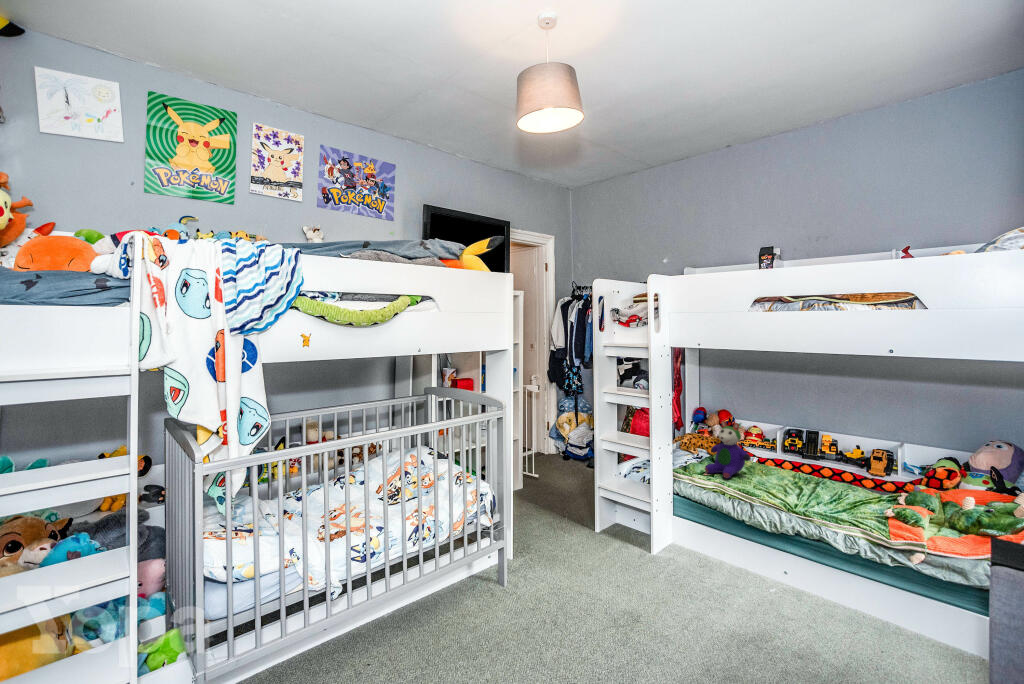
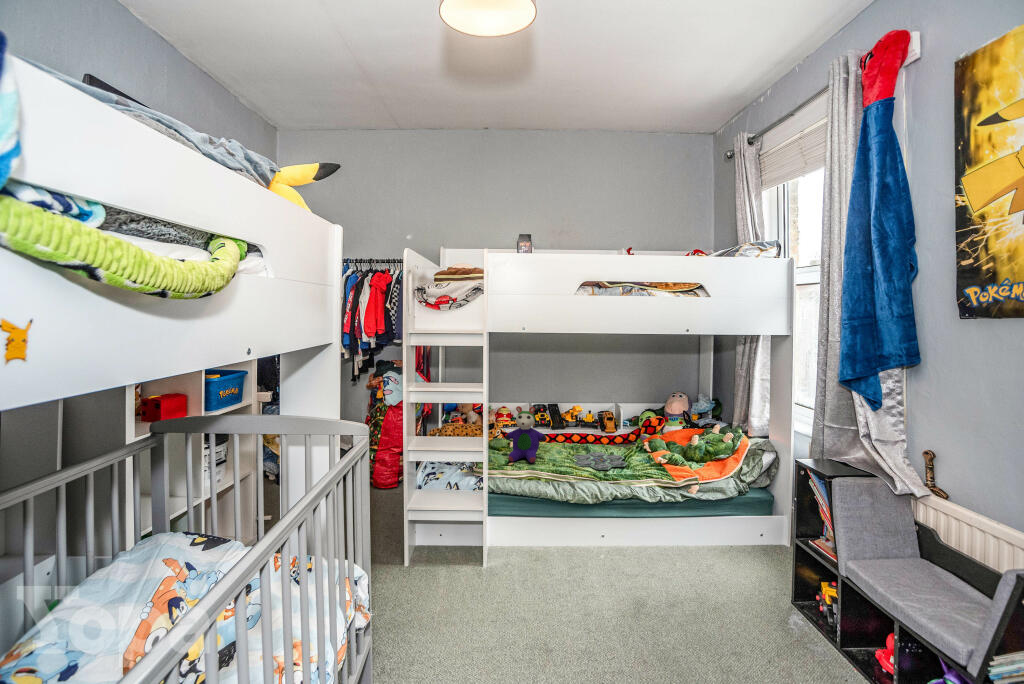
board game: none [774,484,847,507] -> present [573,452,627,470]

